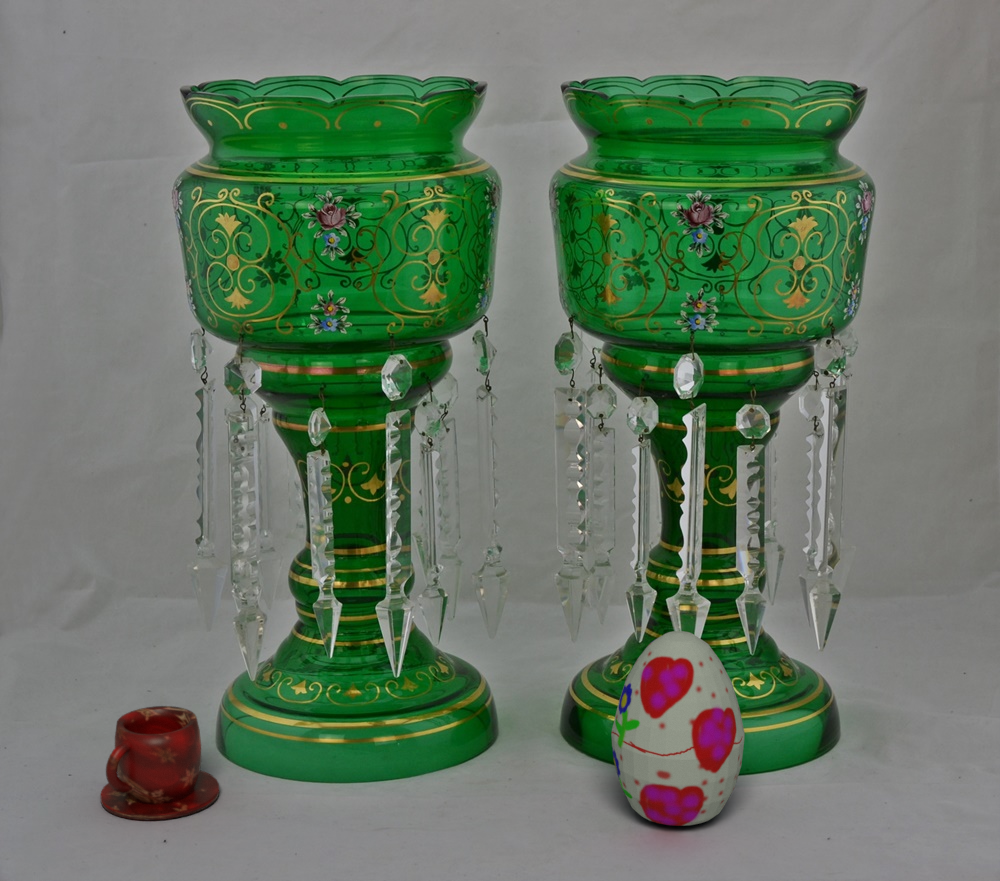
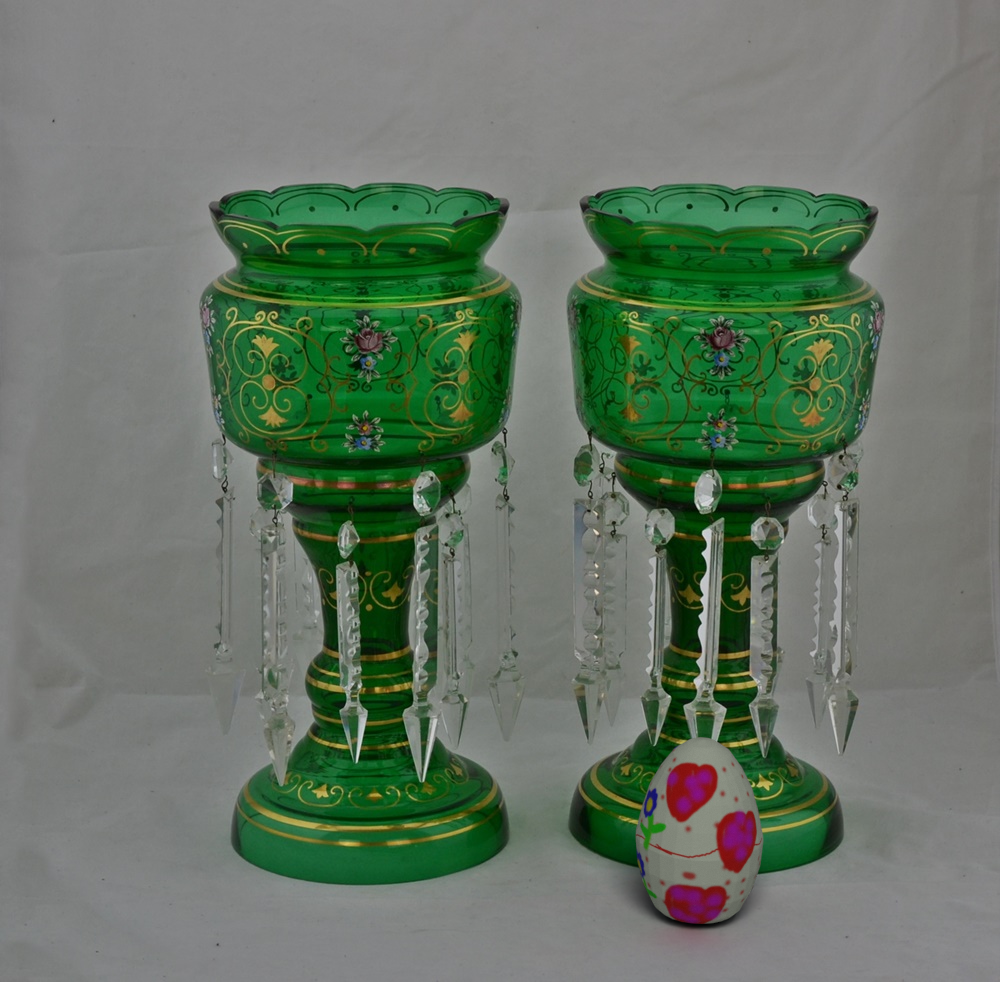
teacup: present [101,706,219,820] -> none [134,813,249,925]

